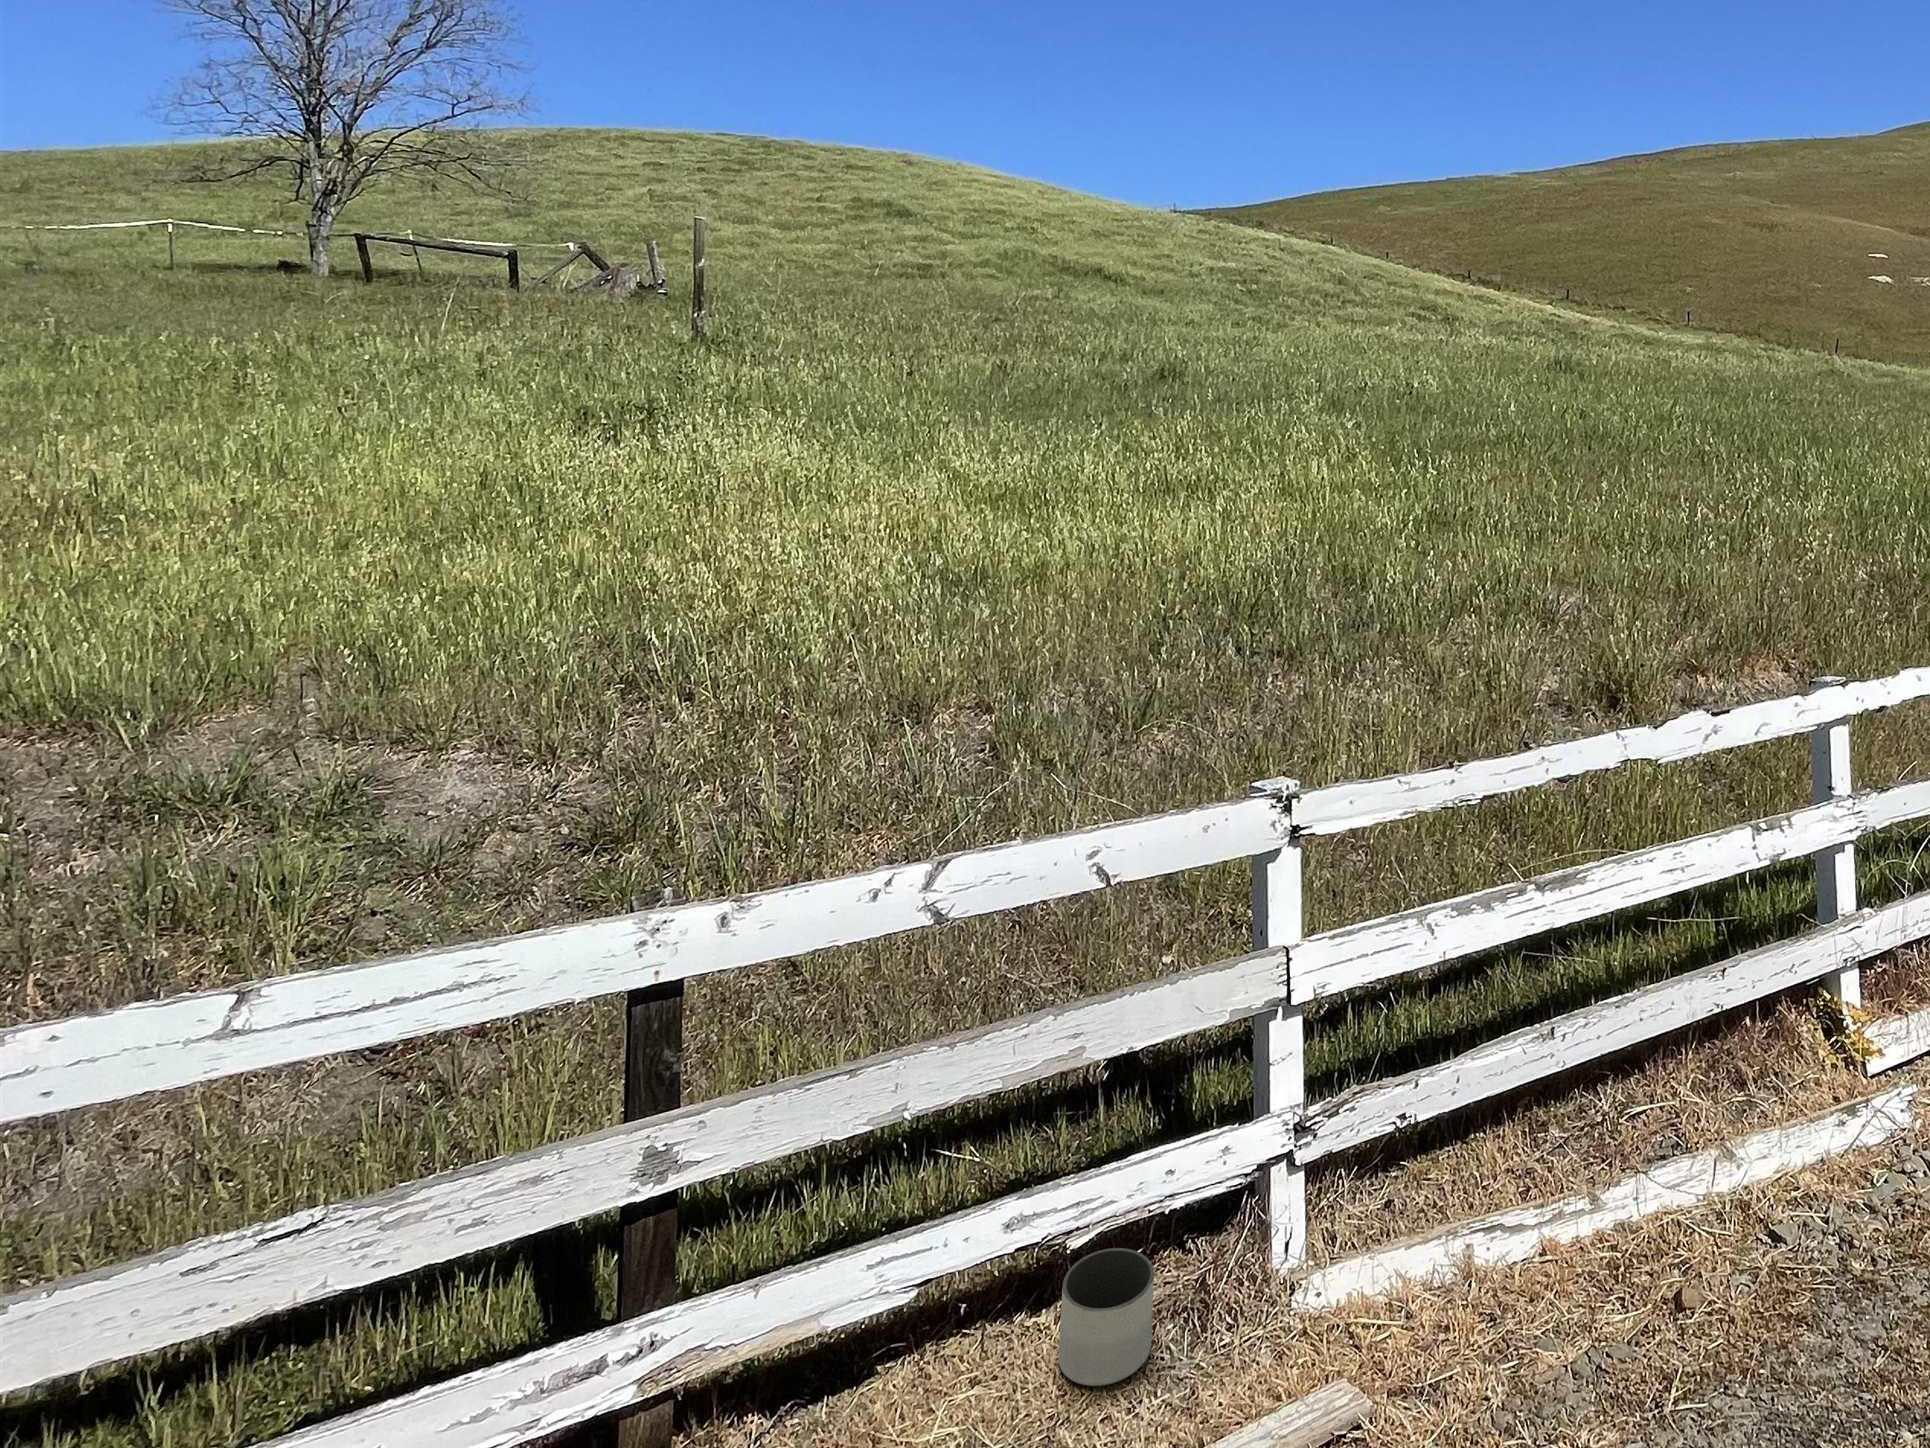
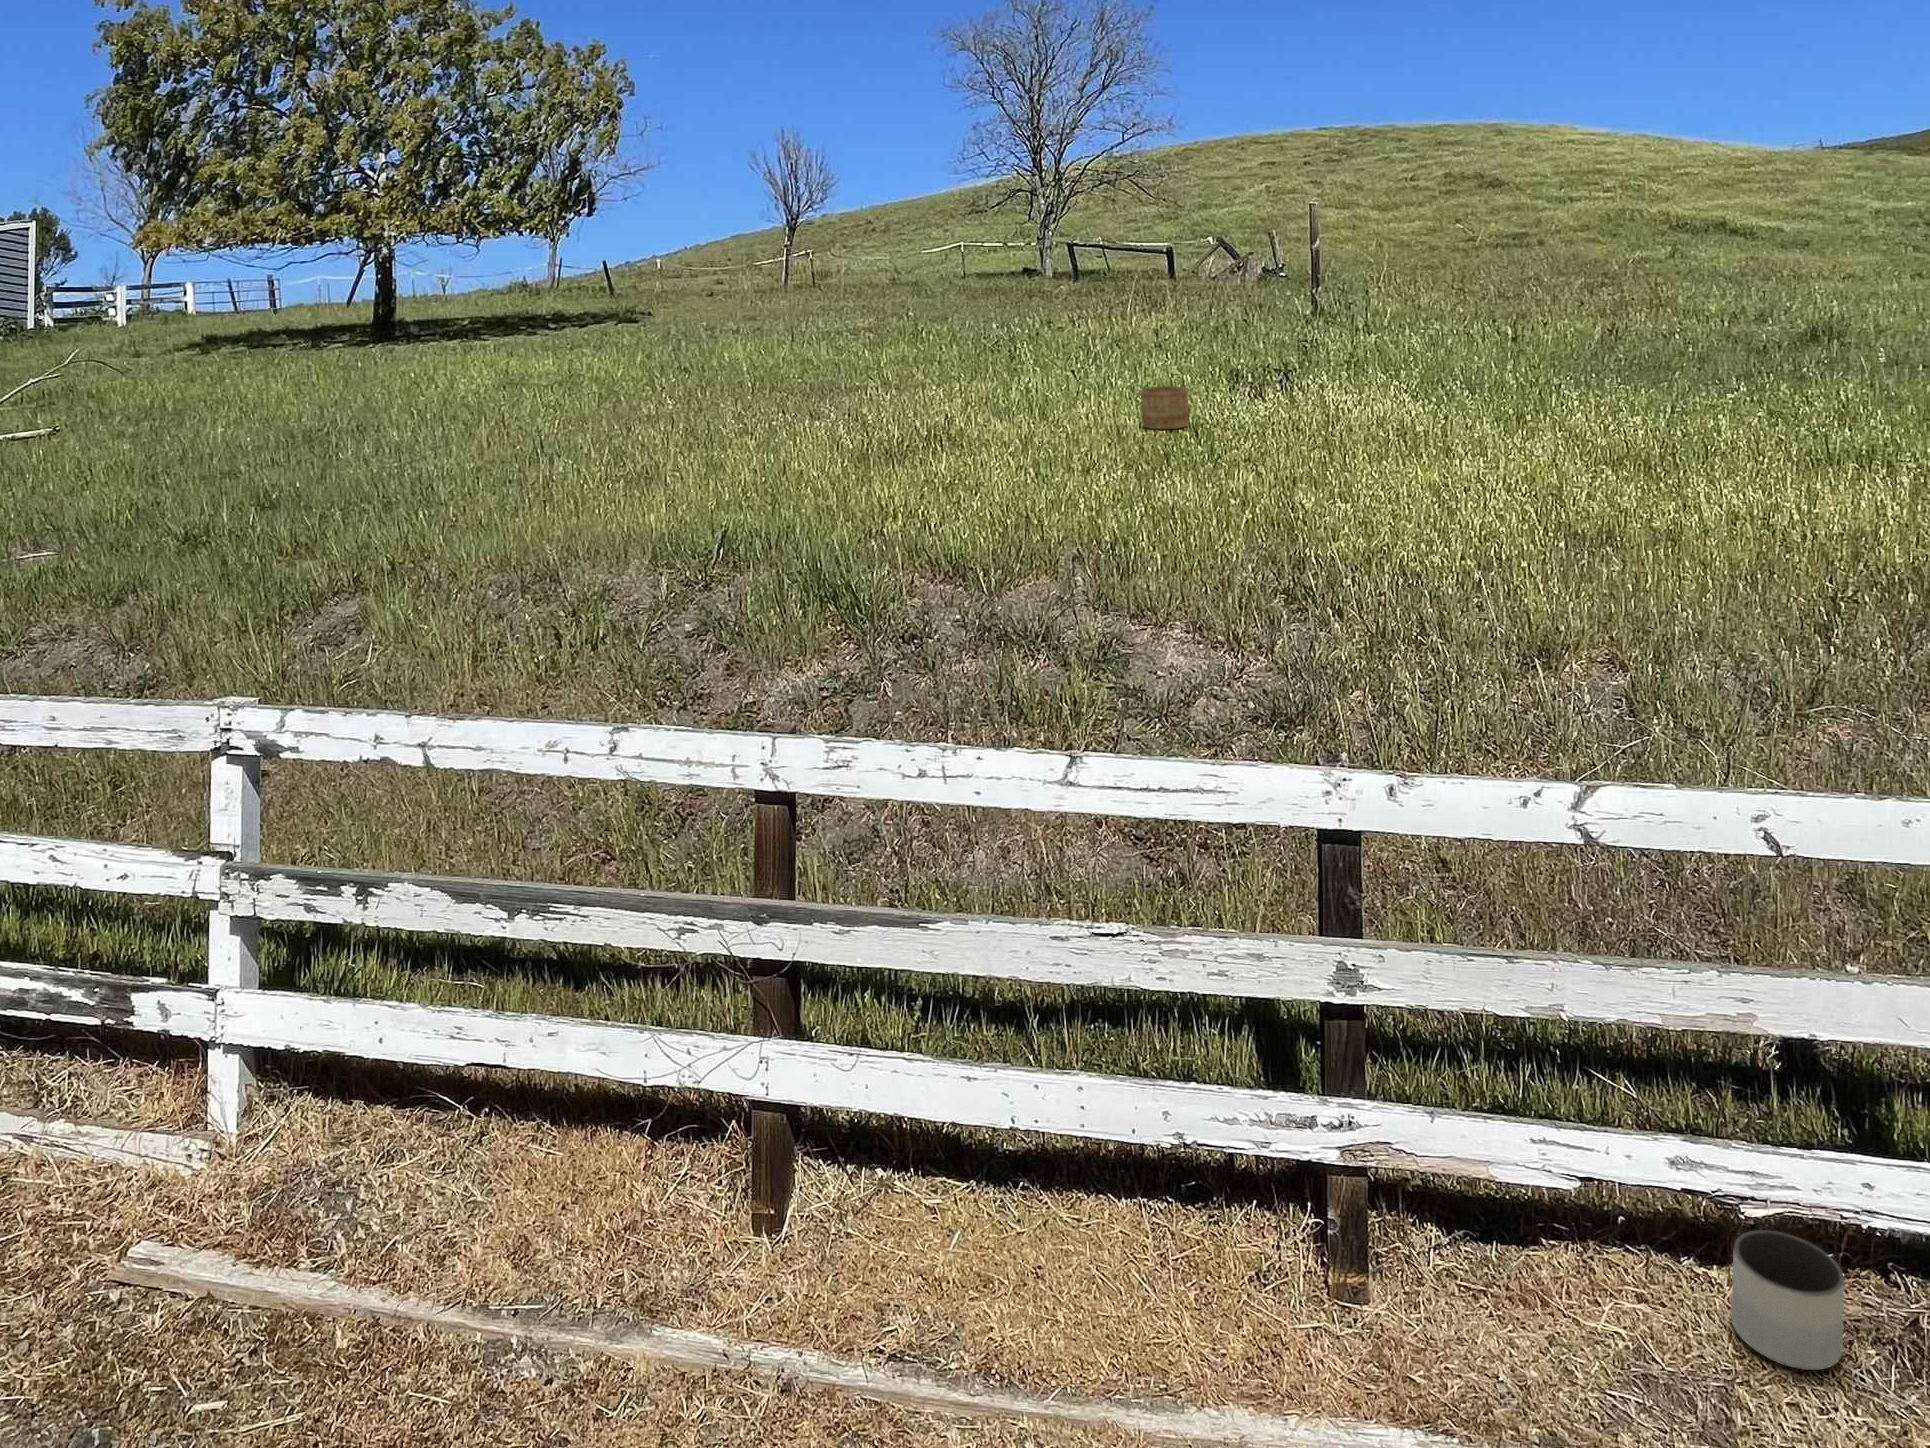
wooden bucket: none [440,447,512,499] -> present [1139,386,1189,429]

